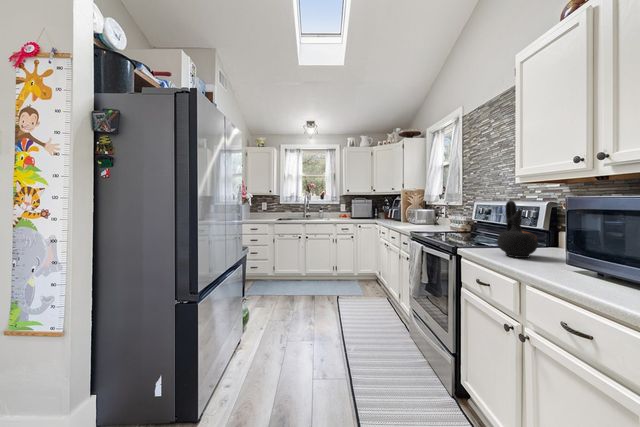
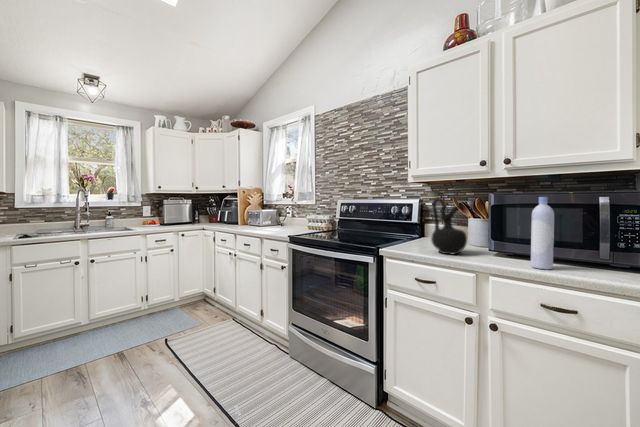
bottle: none [560,201,587,279] -> present [531,197,554,269]

